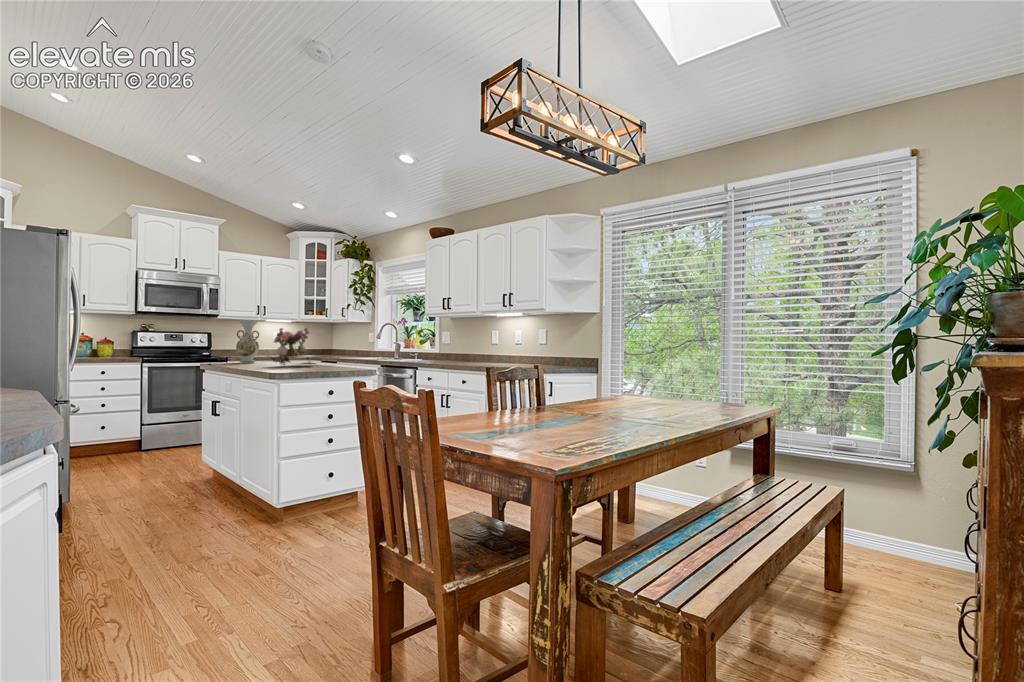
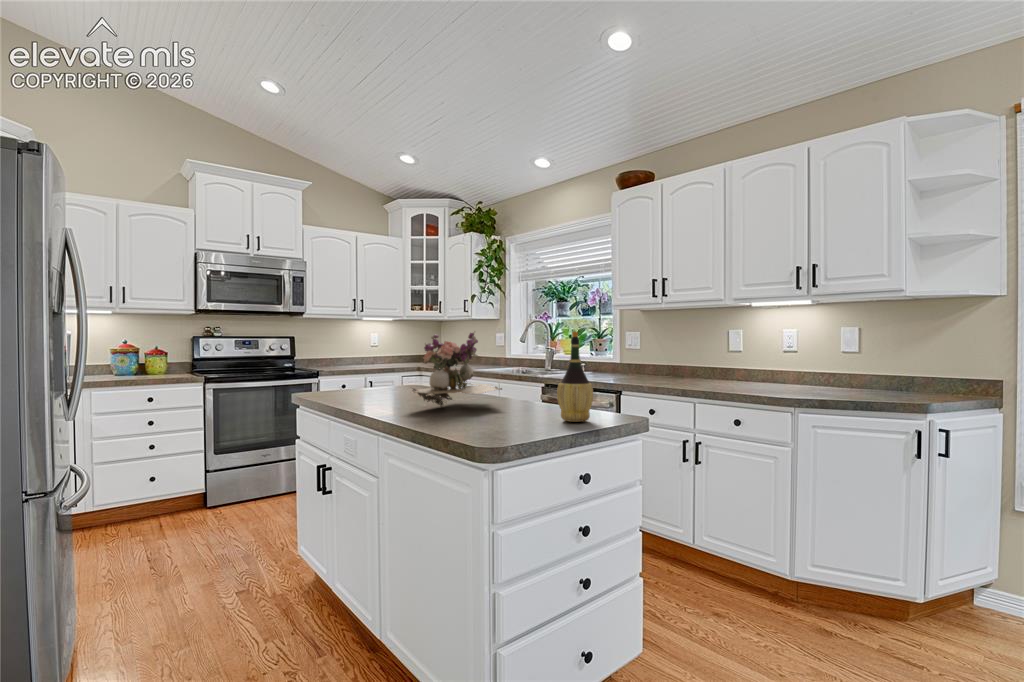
vase: present [236,320,259,363] -> none [345,321,382,394]
wine bottle: none [333,327,351,369] -> present [557,331,593,422]

